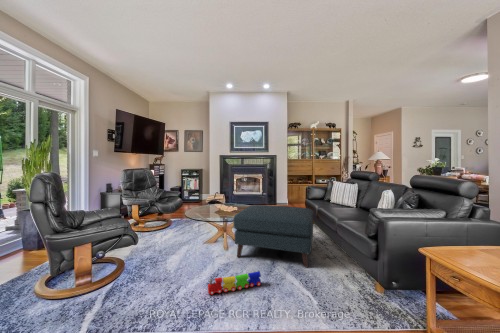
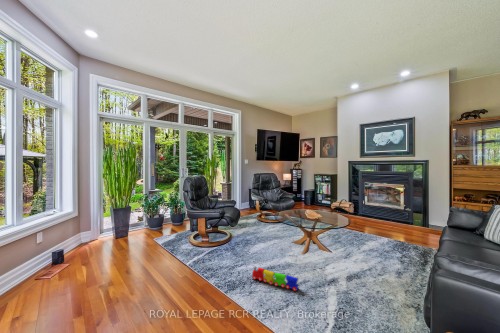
ottoman: present [234,205,313,267] -> none [301,216,412,301]

